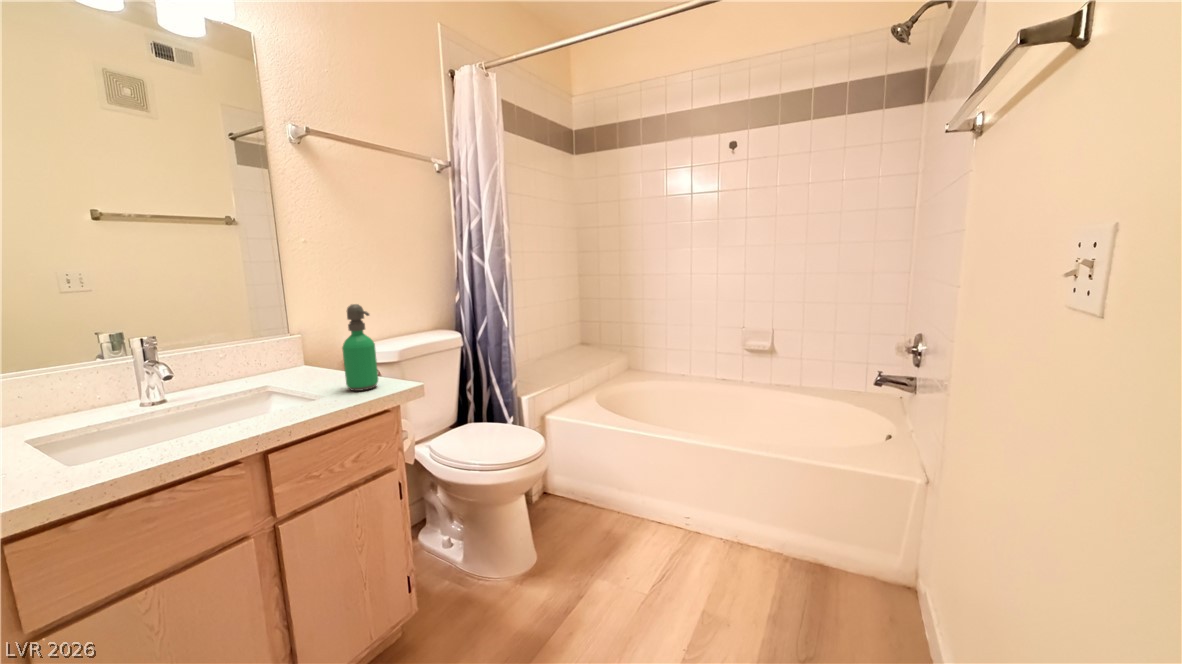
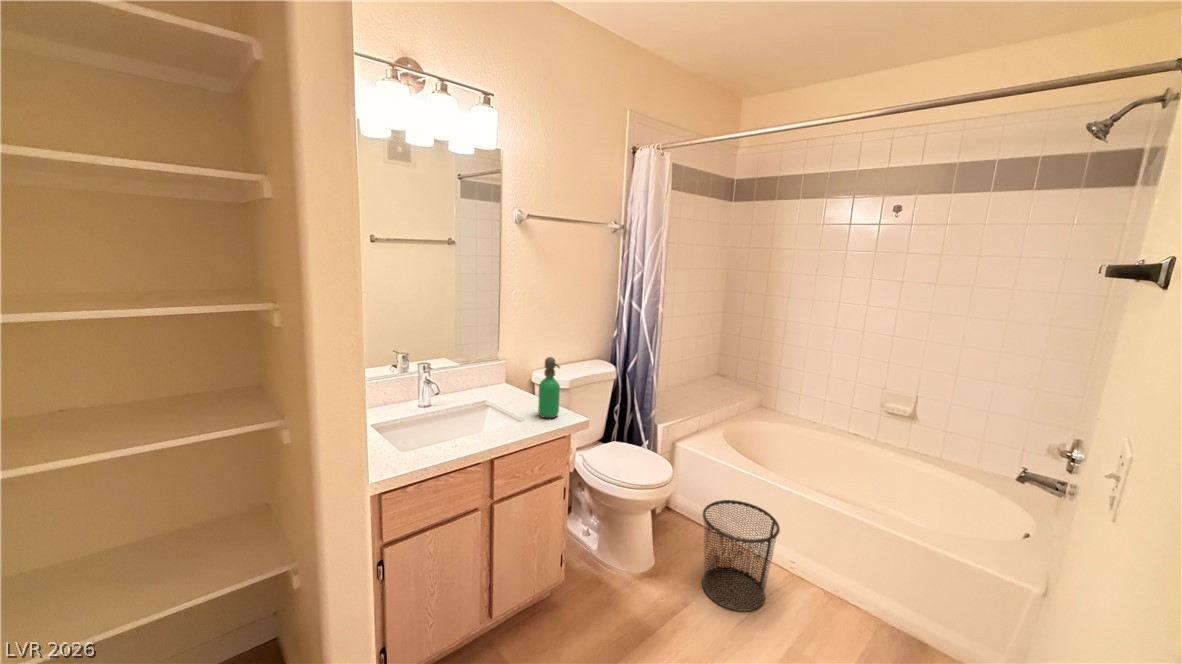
waste bin: none [584,461,671,586] -> present [702,500,780,611]

